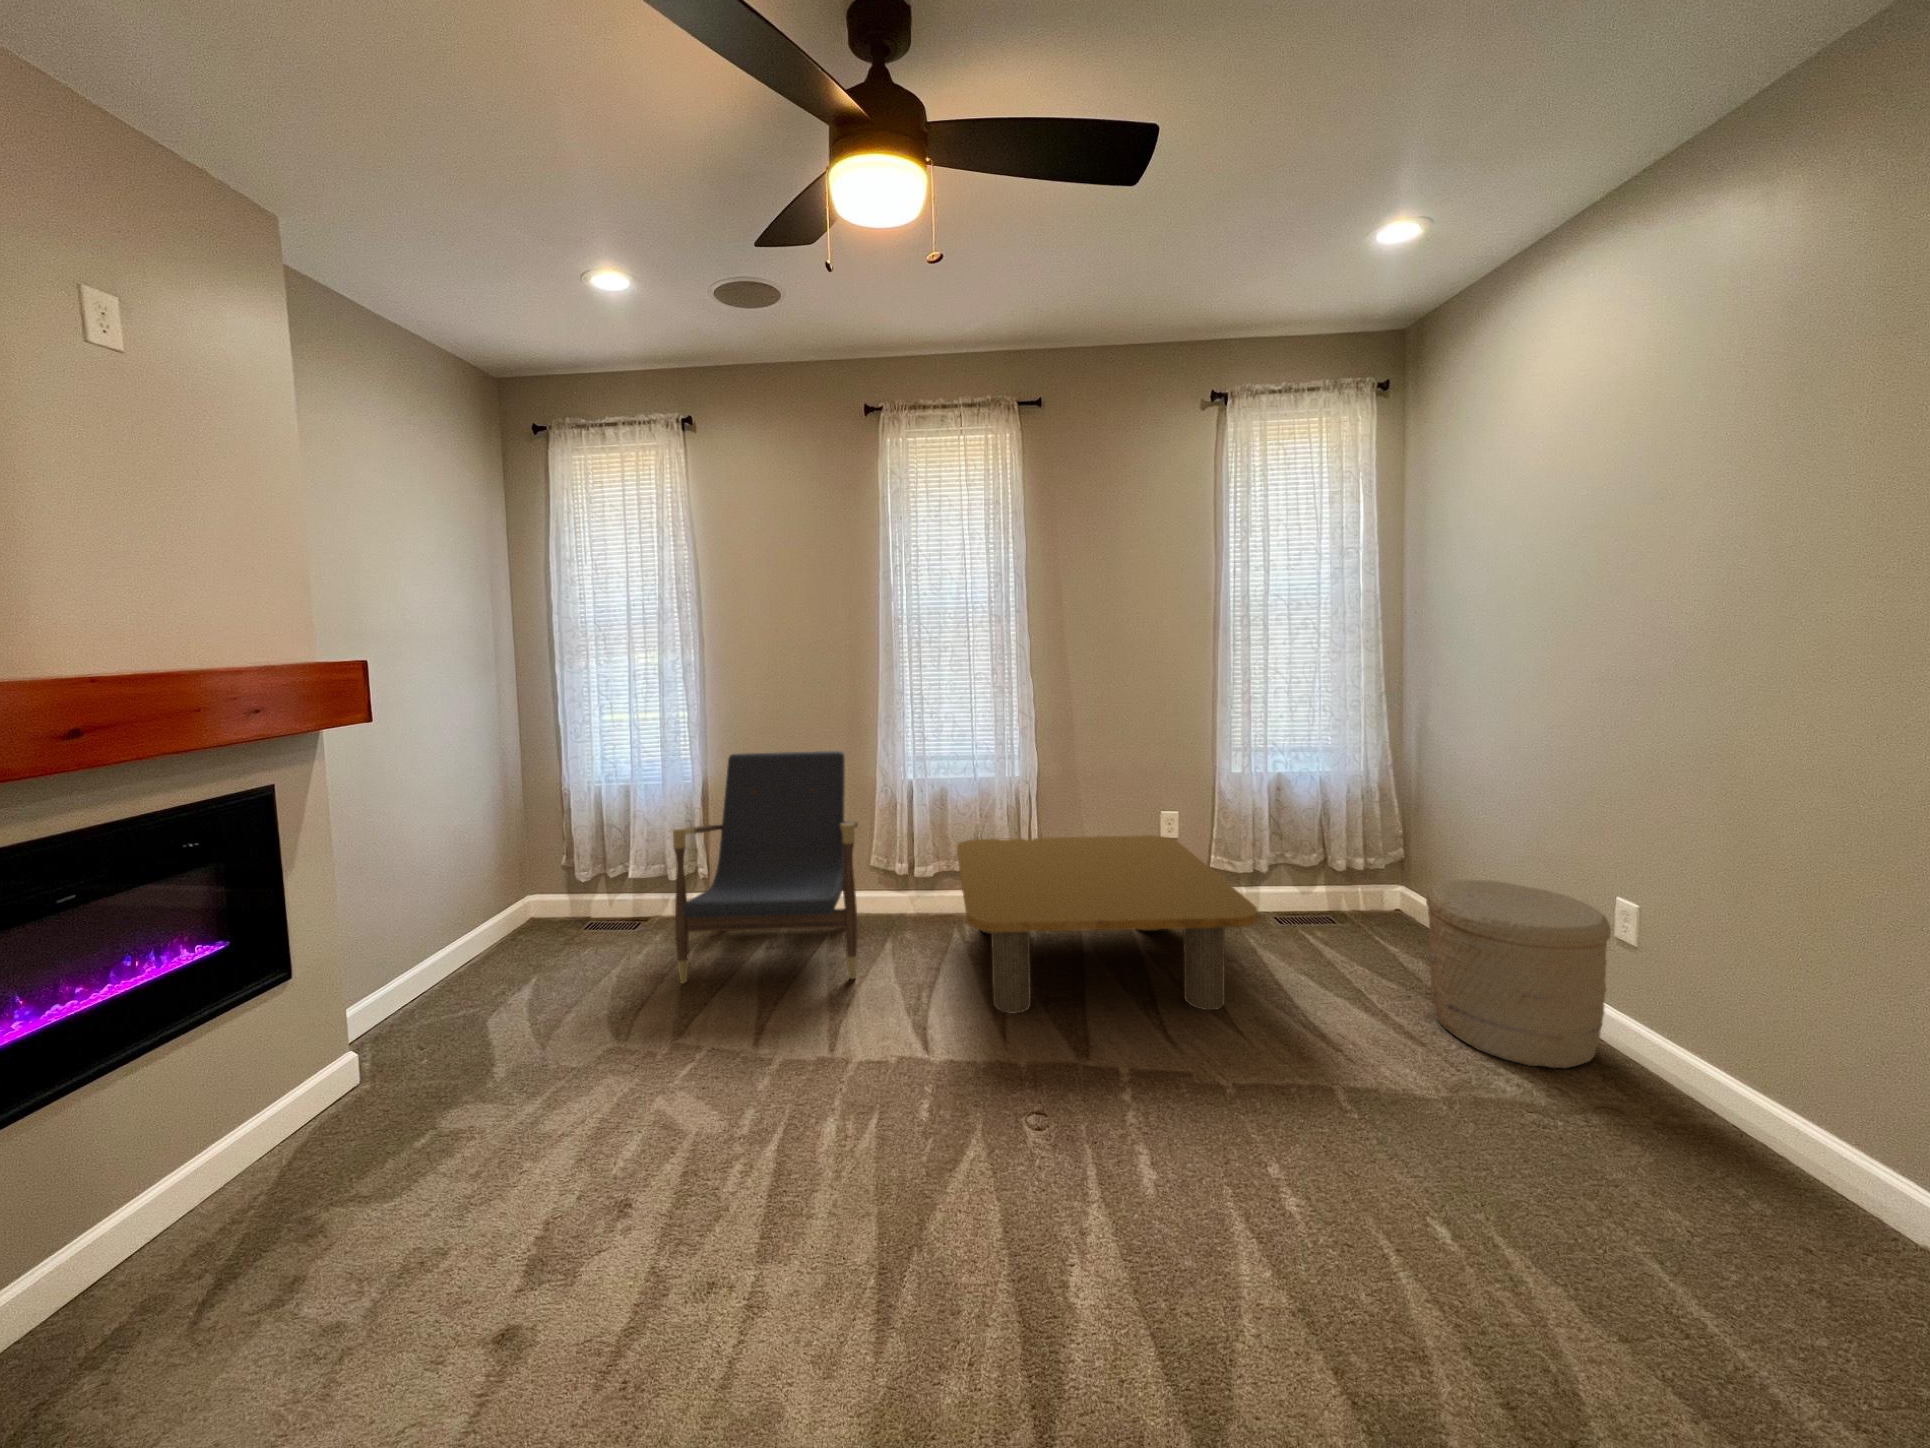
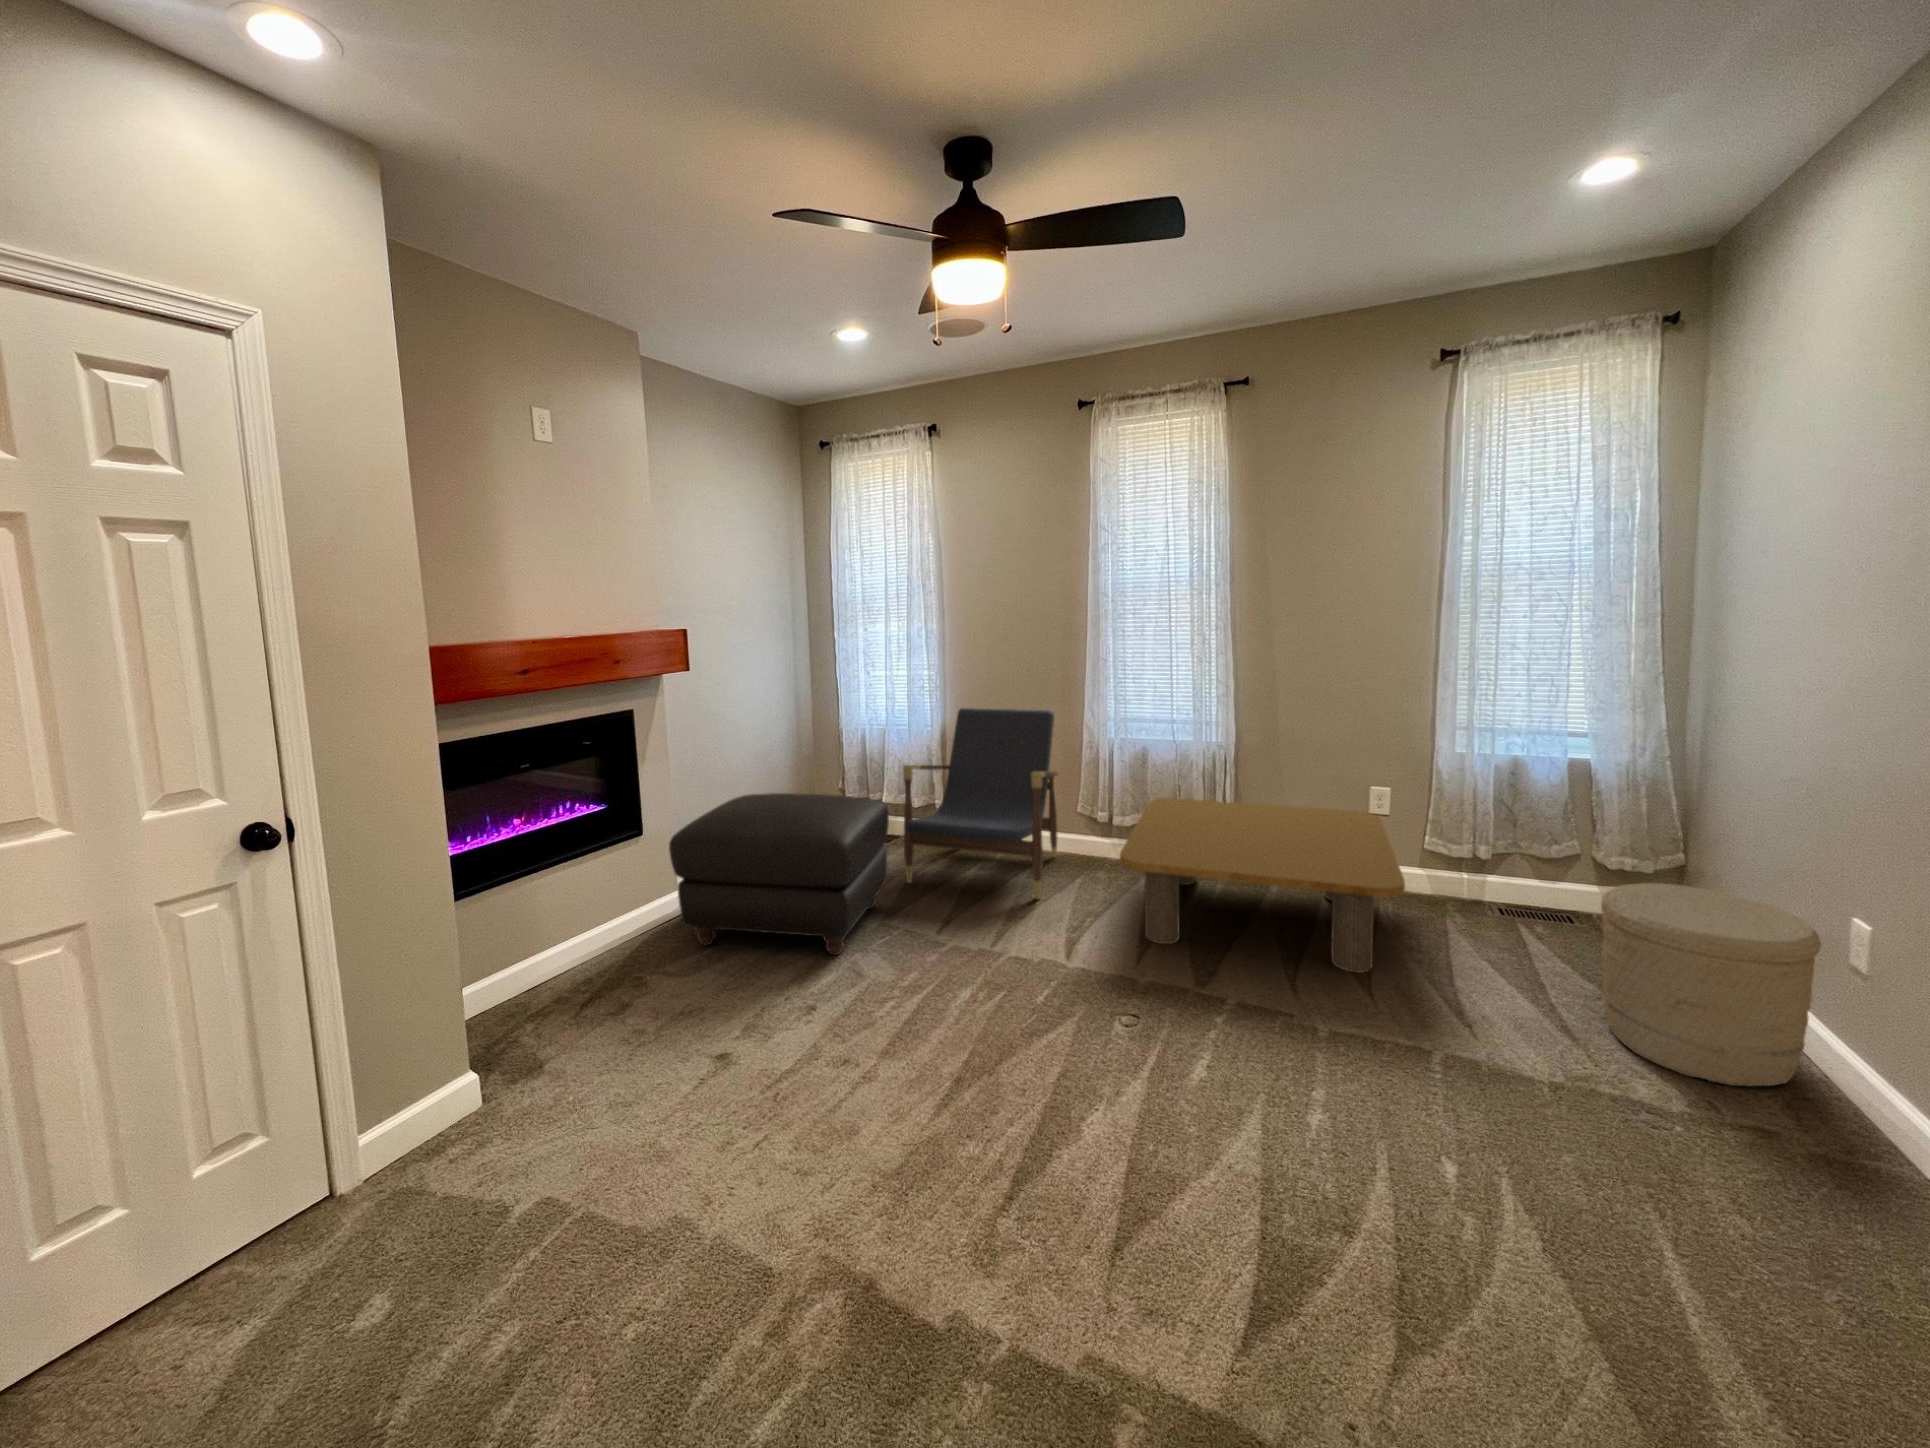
ottoman: none [309,880,665,1153] -> present [669,793,889,955]

